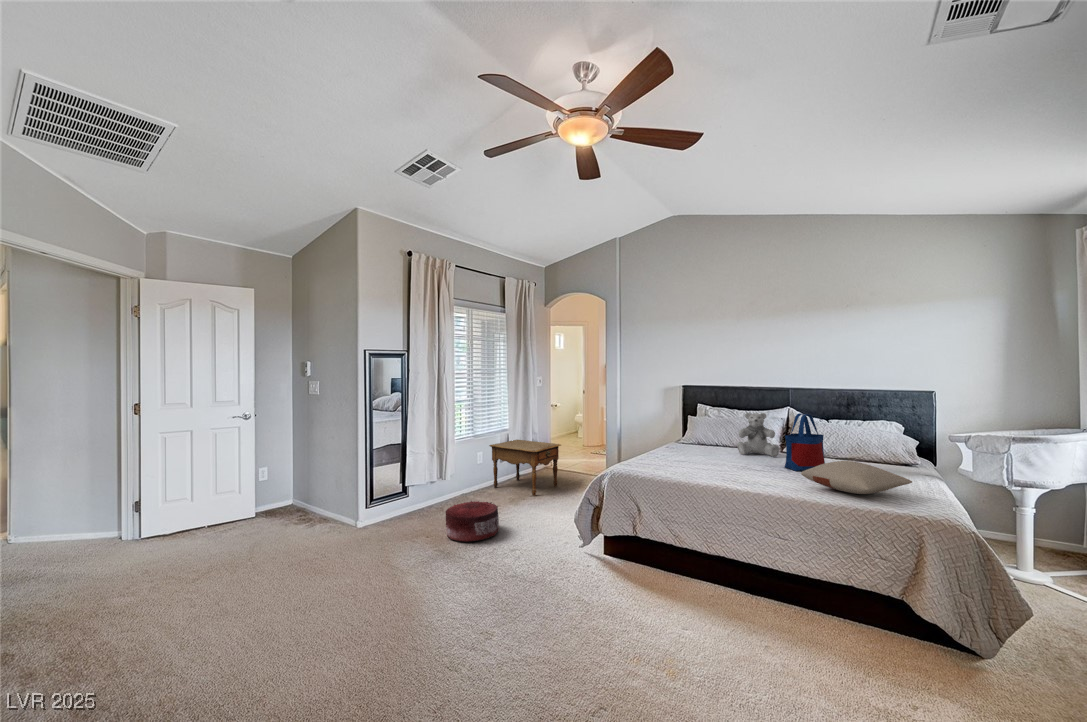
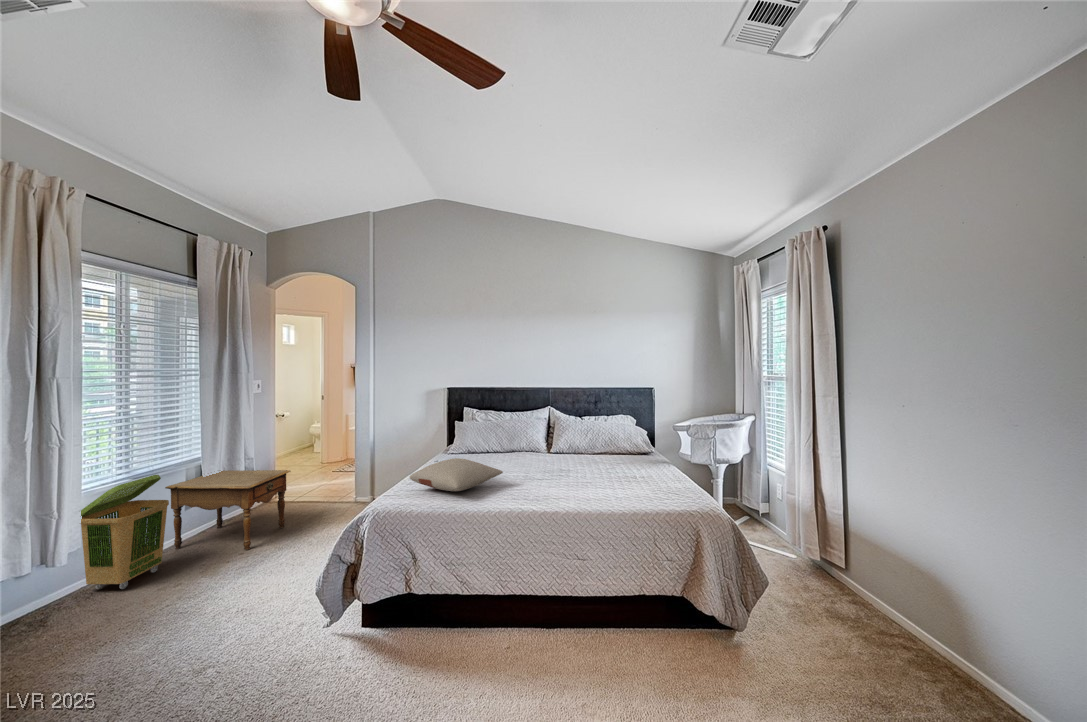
teddy bear: present [737,413,779,457] -> none [511,415,551,461]
tote bag: present [785,413,825,471] -> none [561,414,597,475]
laundry basket: none [451,435,492,503] -> present [81,475,169,589]
pillow: present [801,461,912,494] -> present [410,458,503,491]
pouf: present [446,501,499,542] -> none [53,588,179,683]

